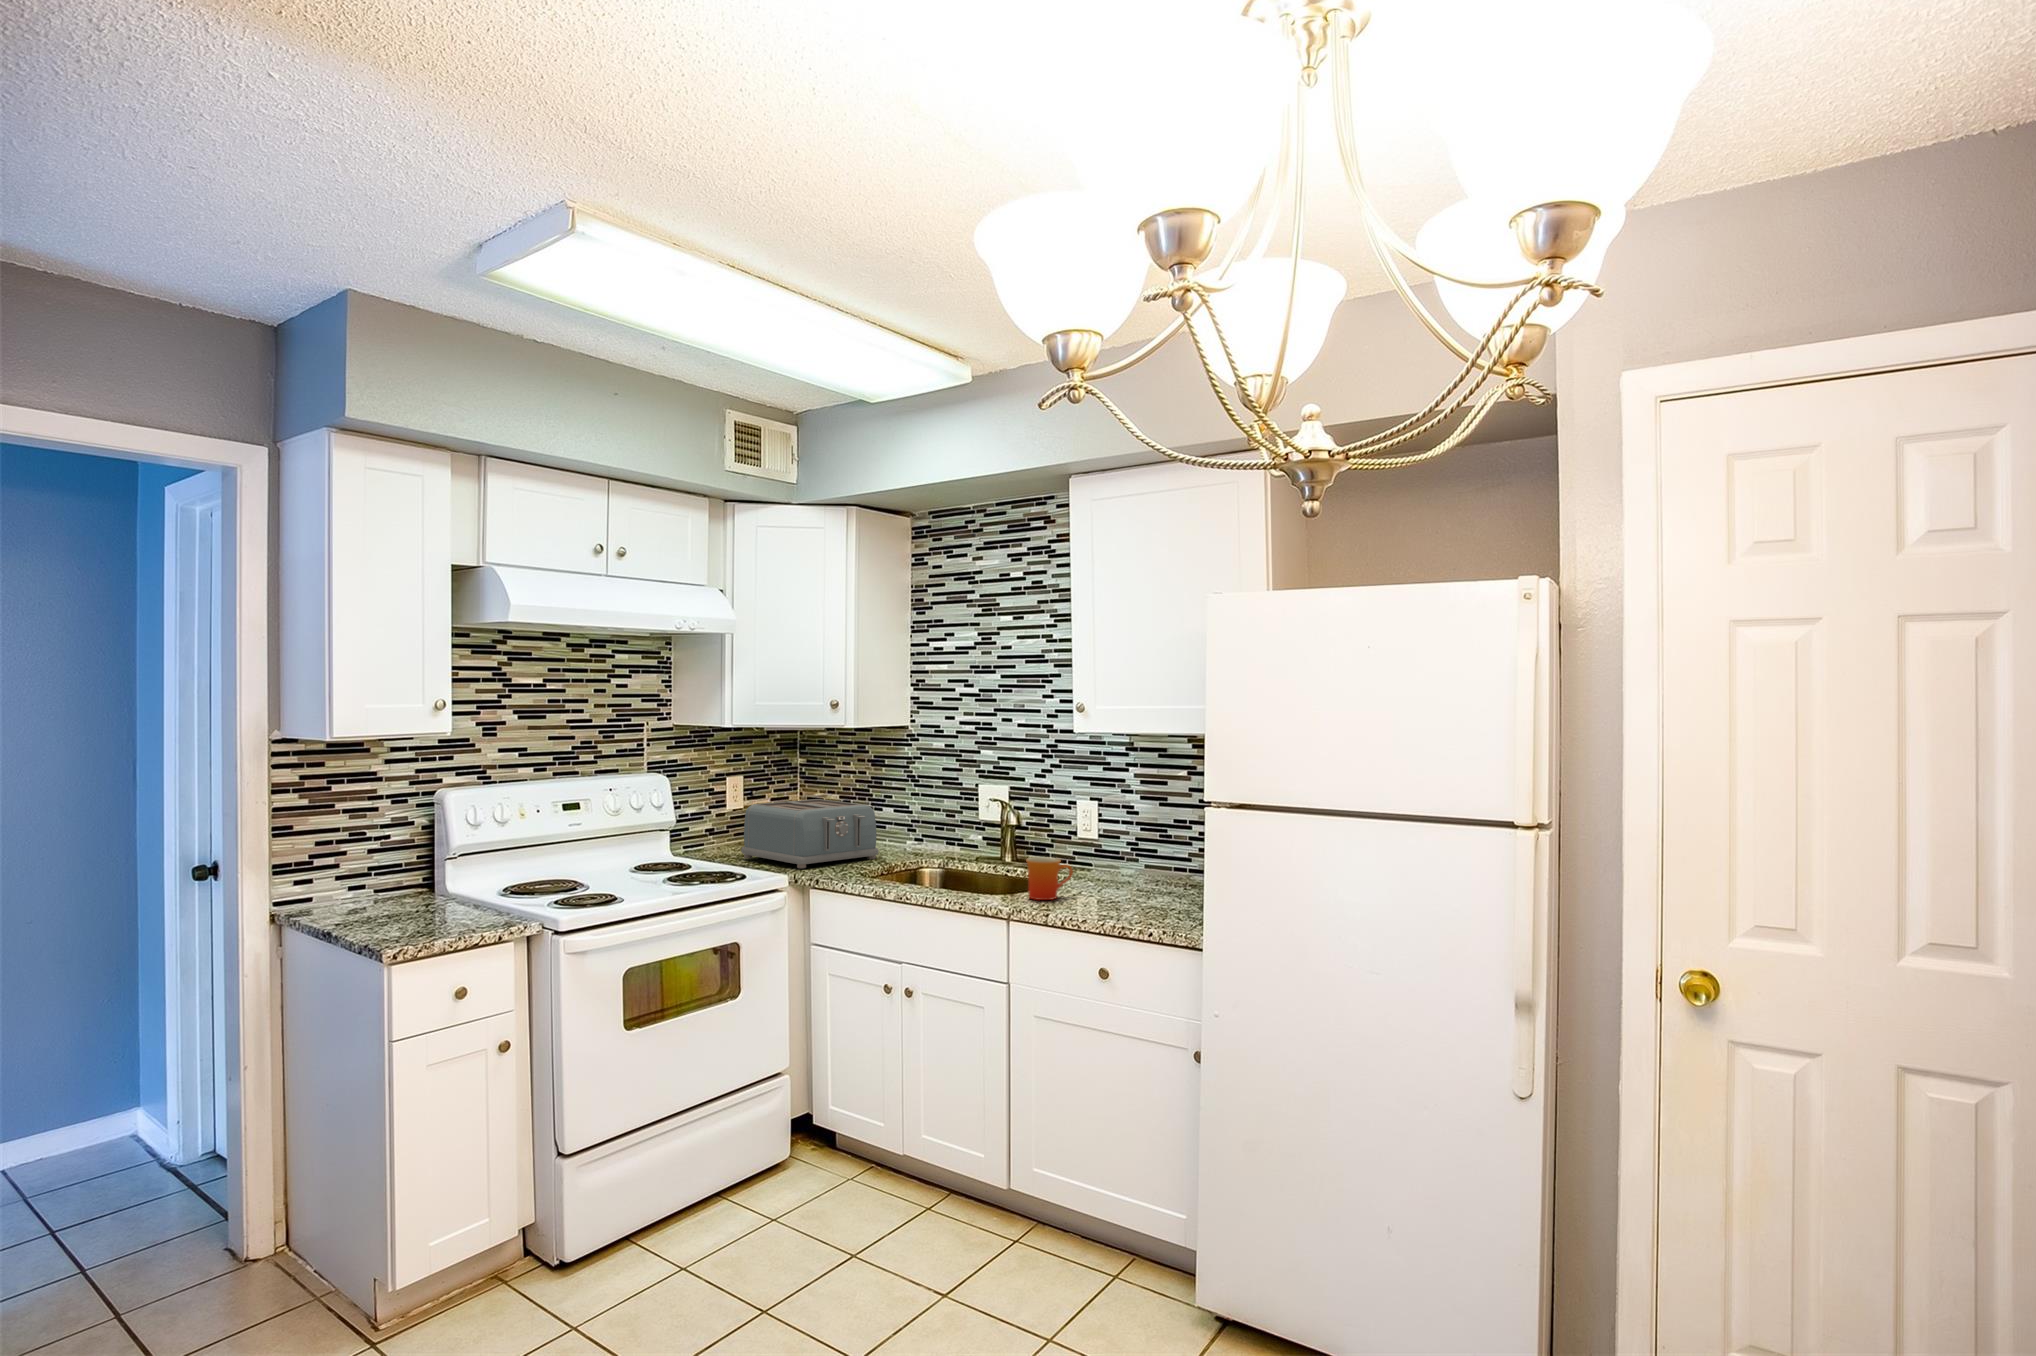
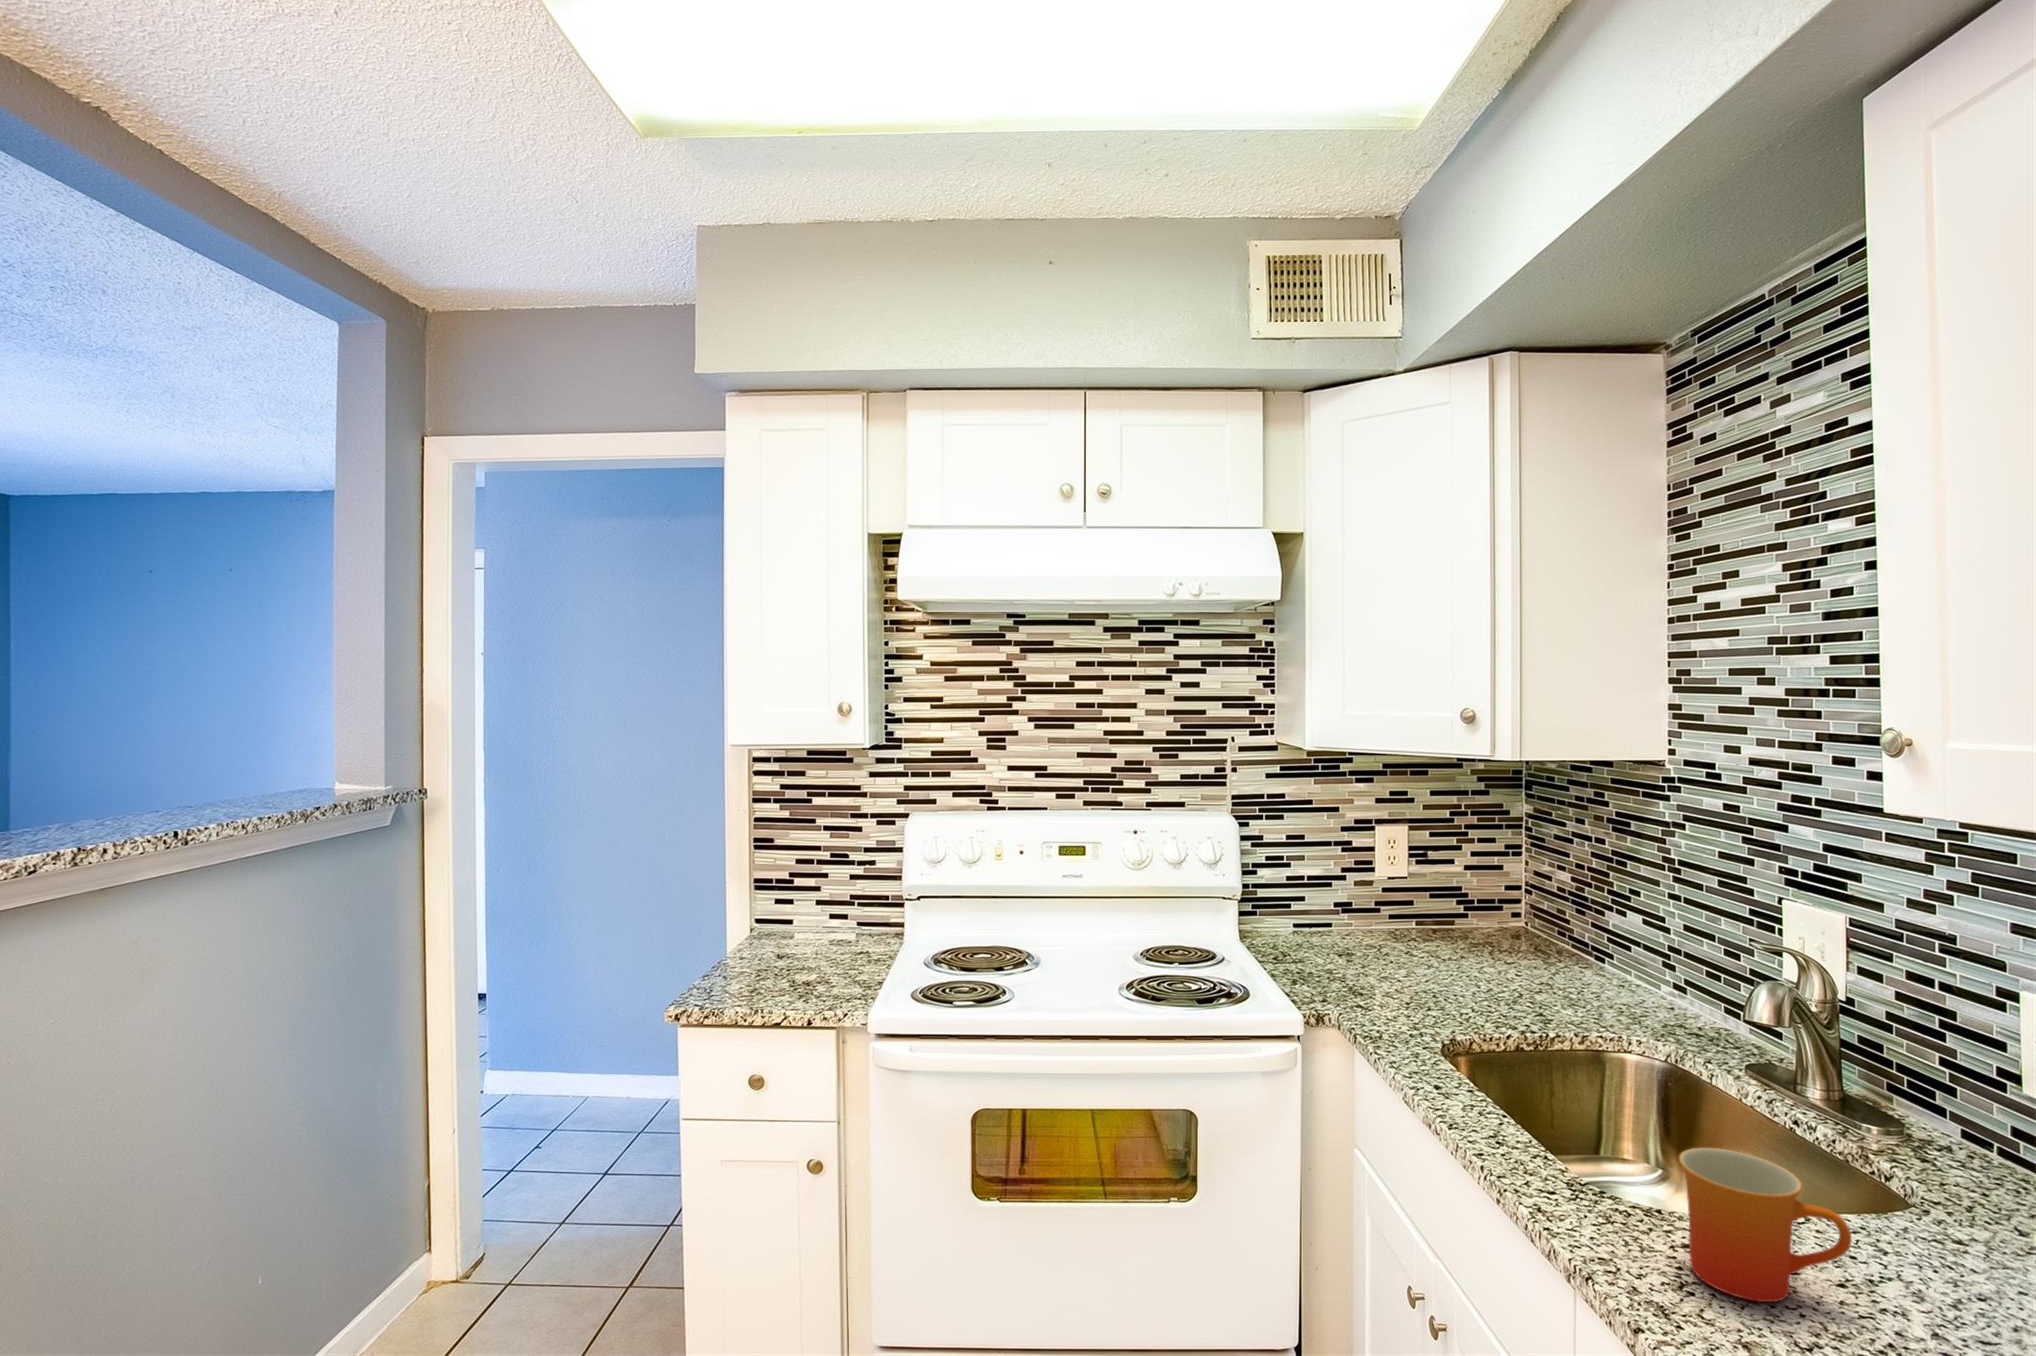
toaster: present [741,799,879,868] -> none [1364,868,1577,999]

